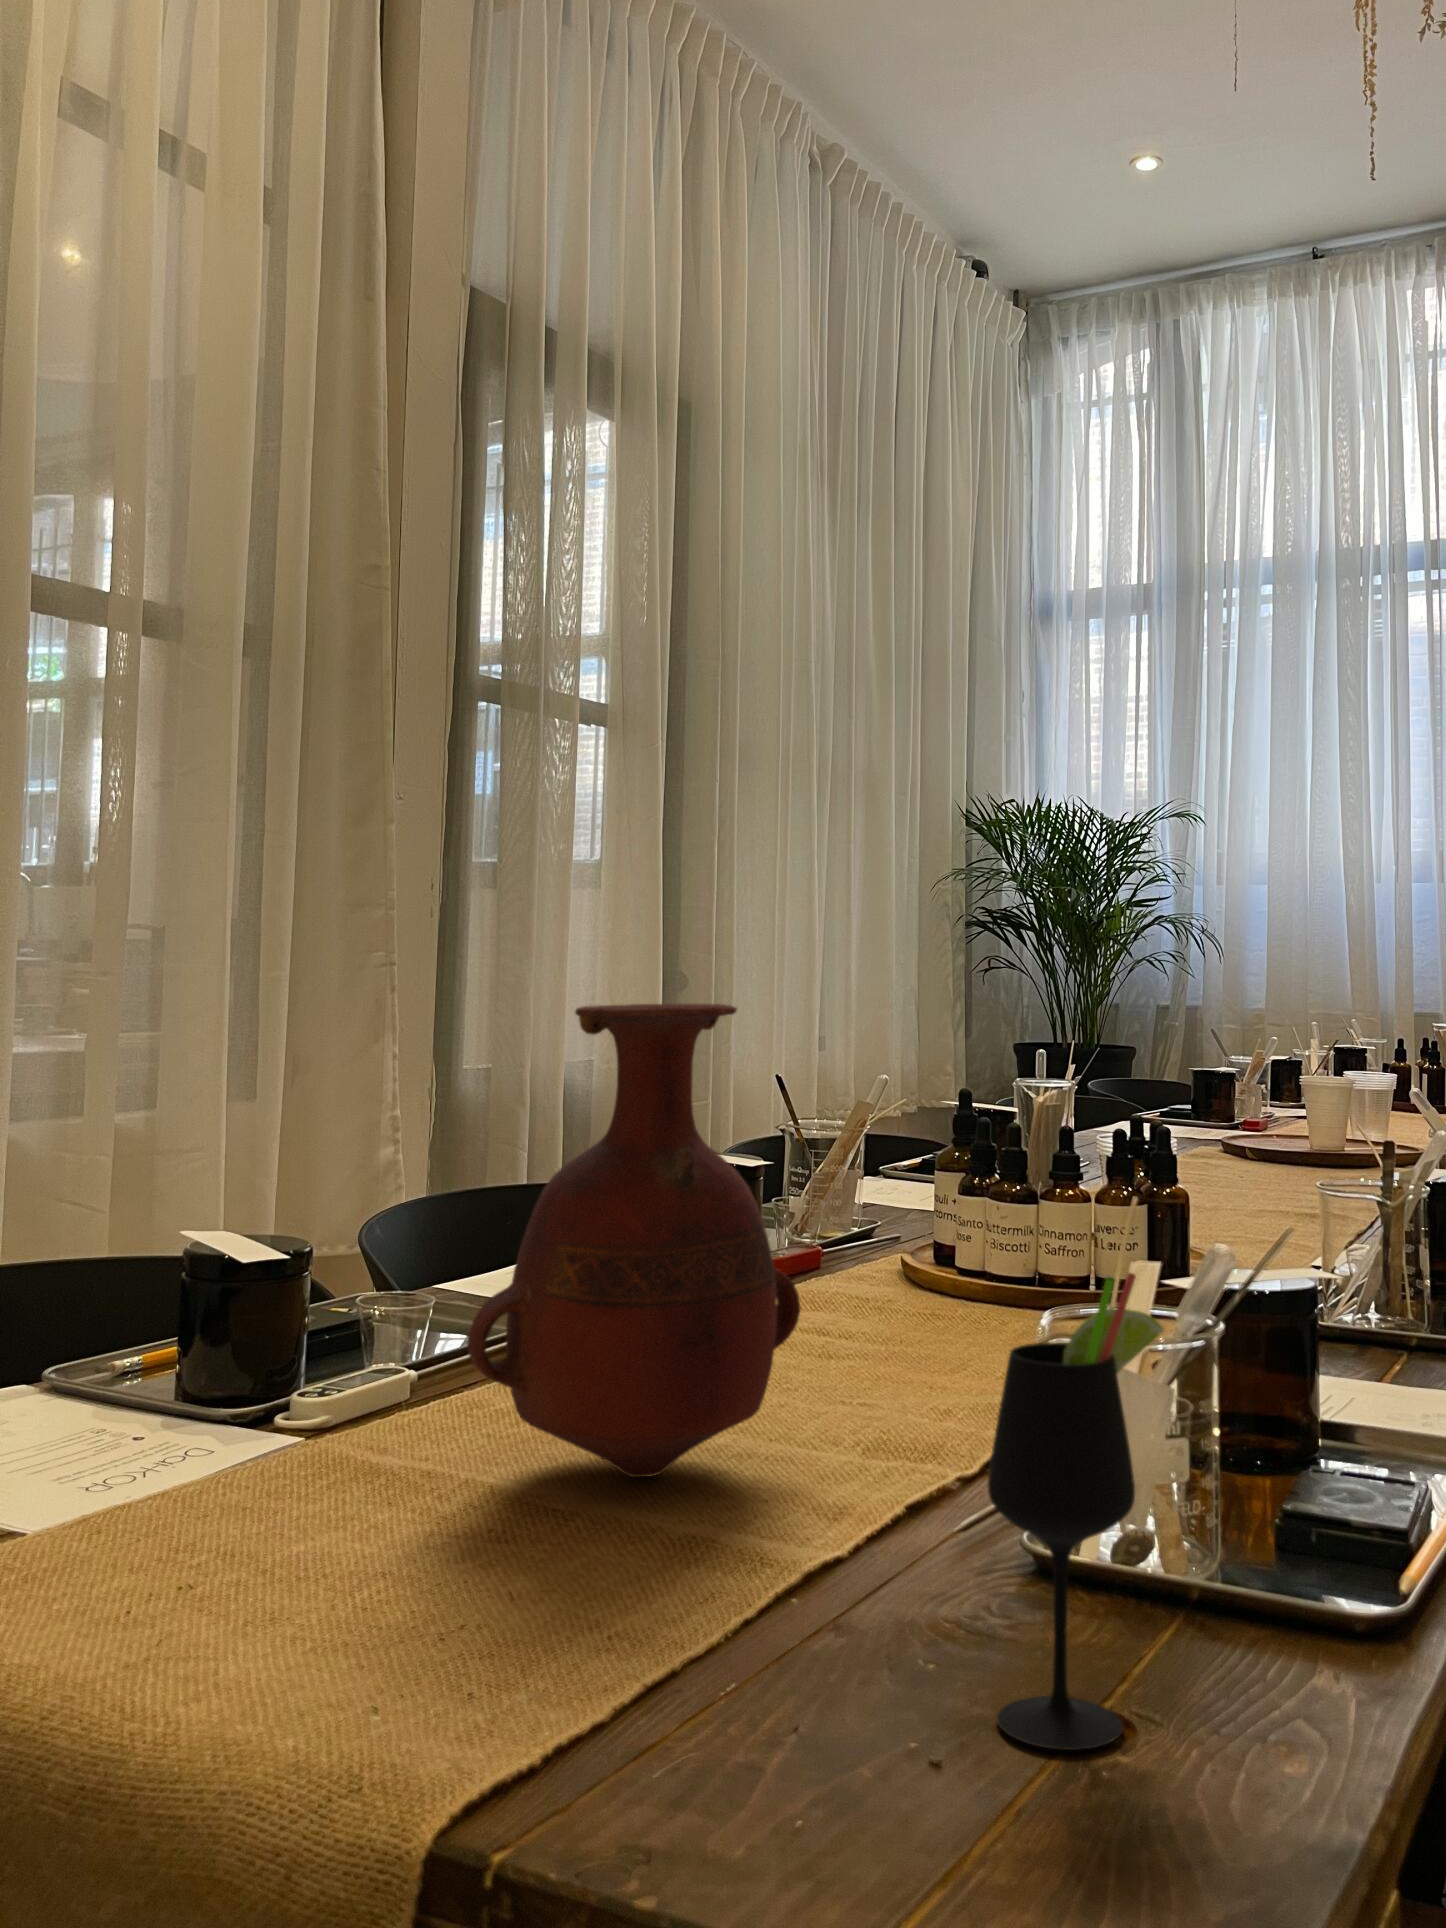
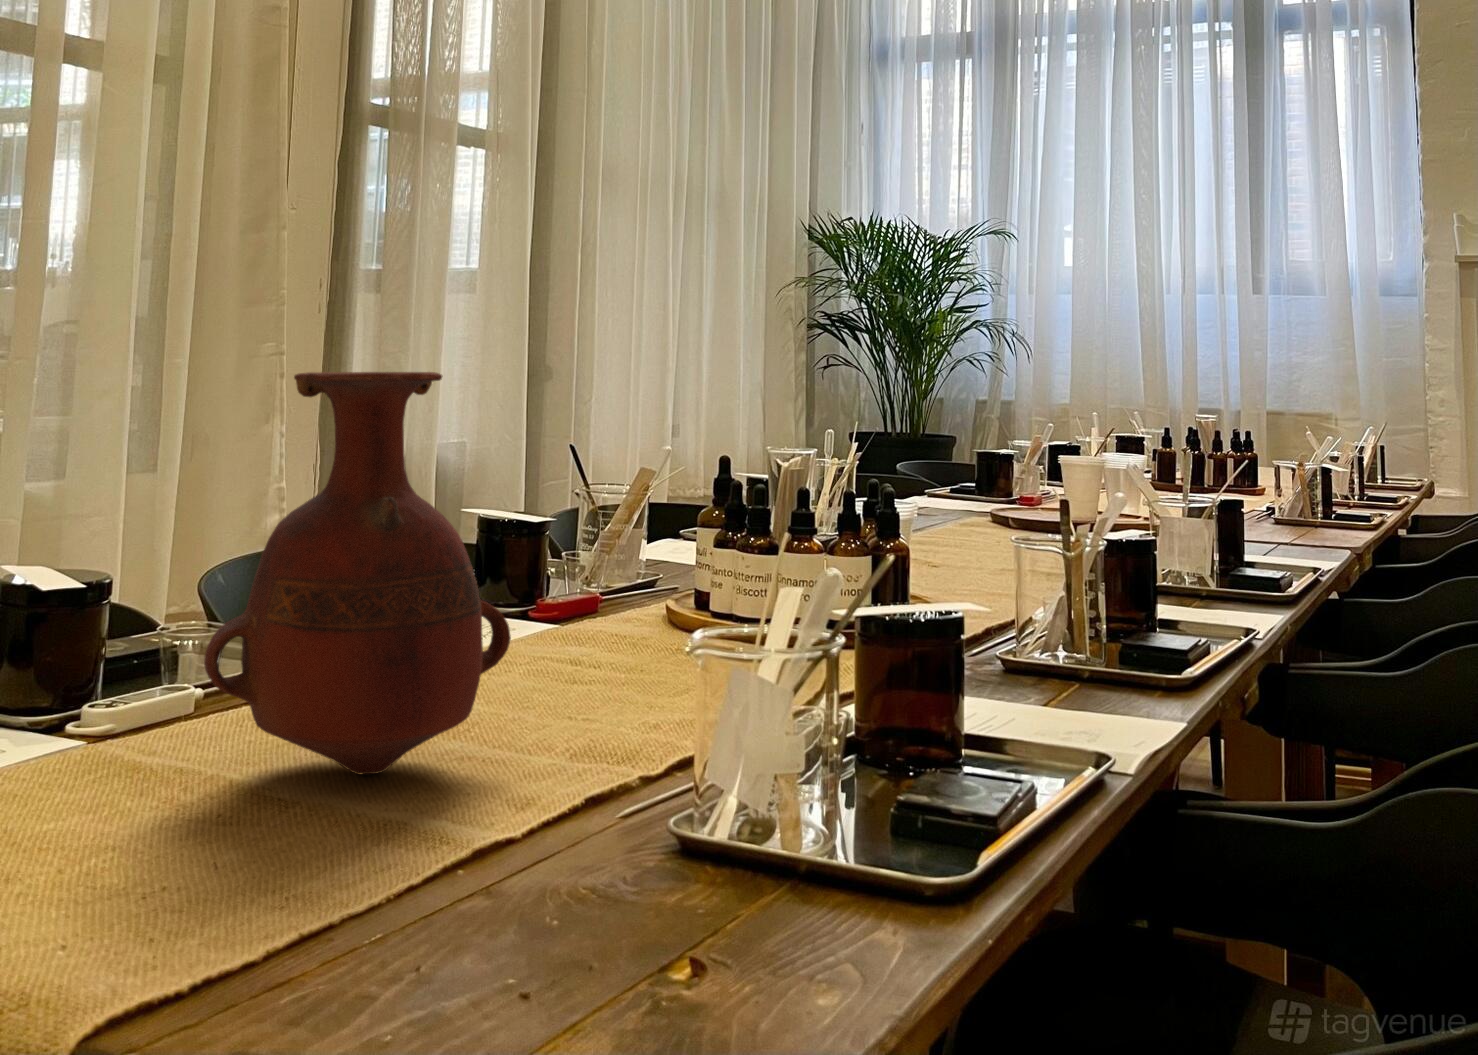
wine glass: present [988,1273,1164,1750] -> none [583,594,737,981]

